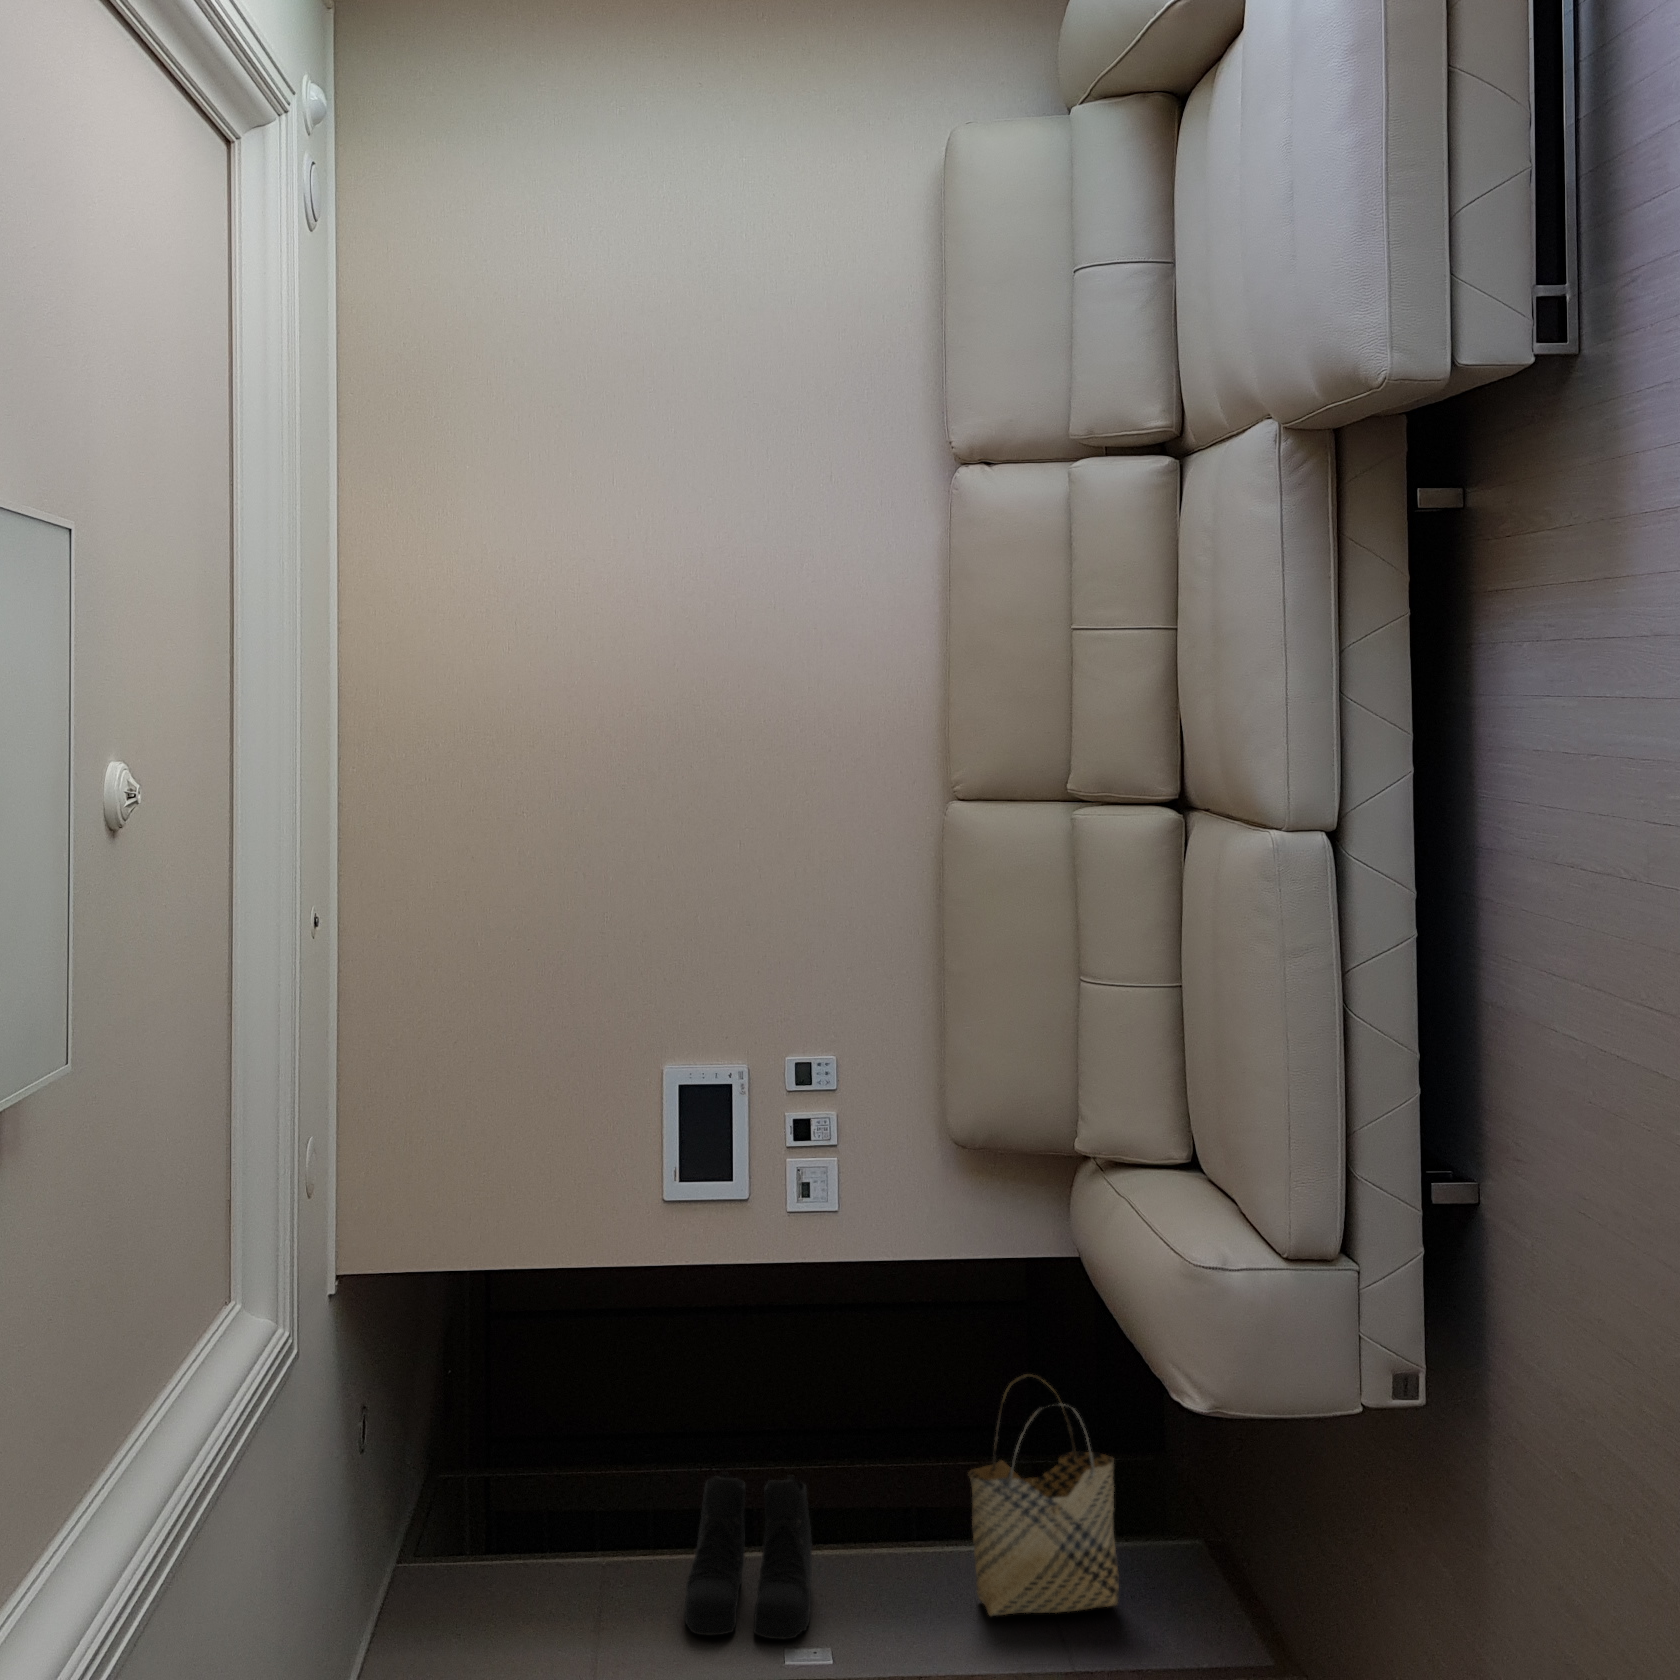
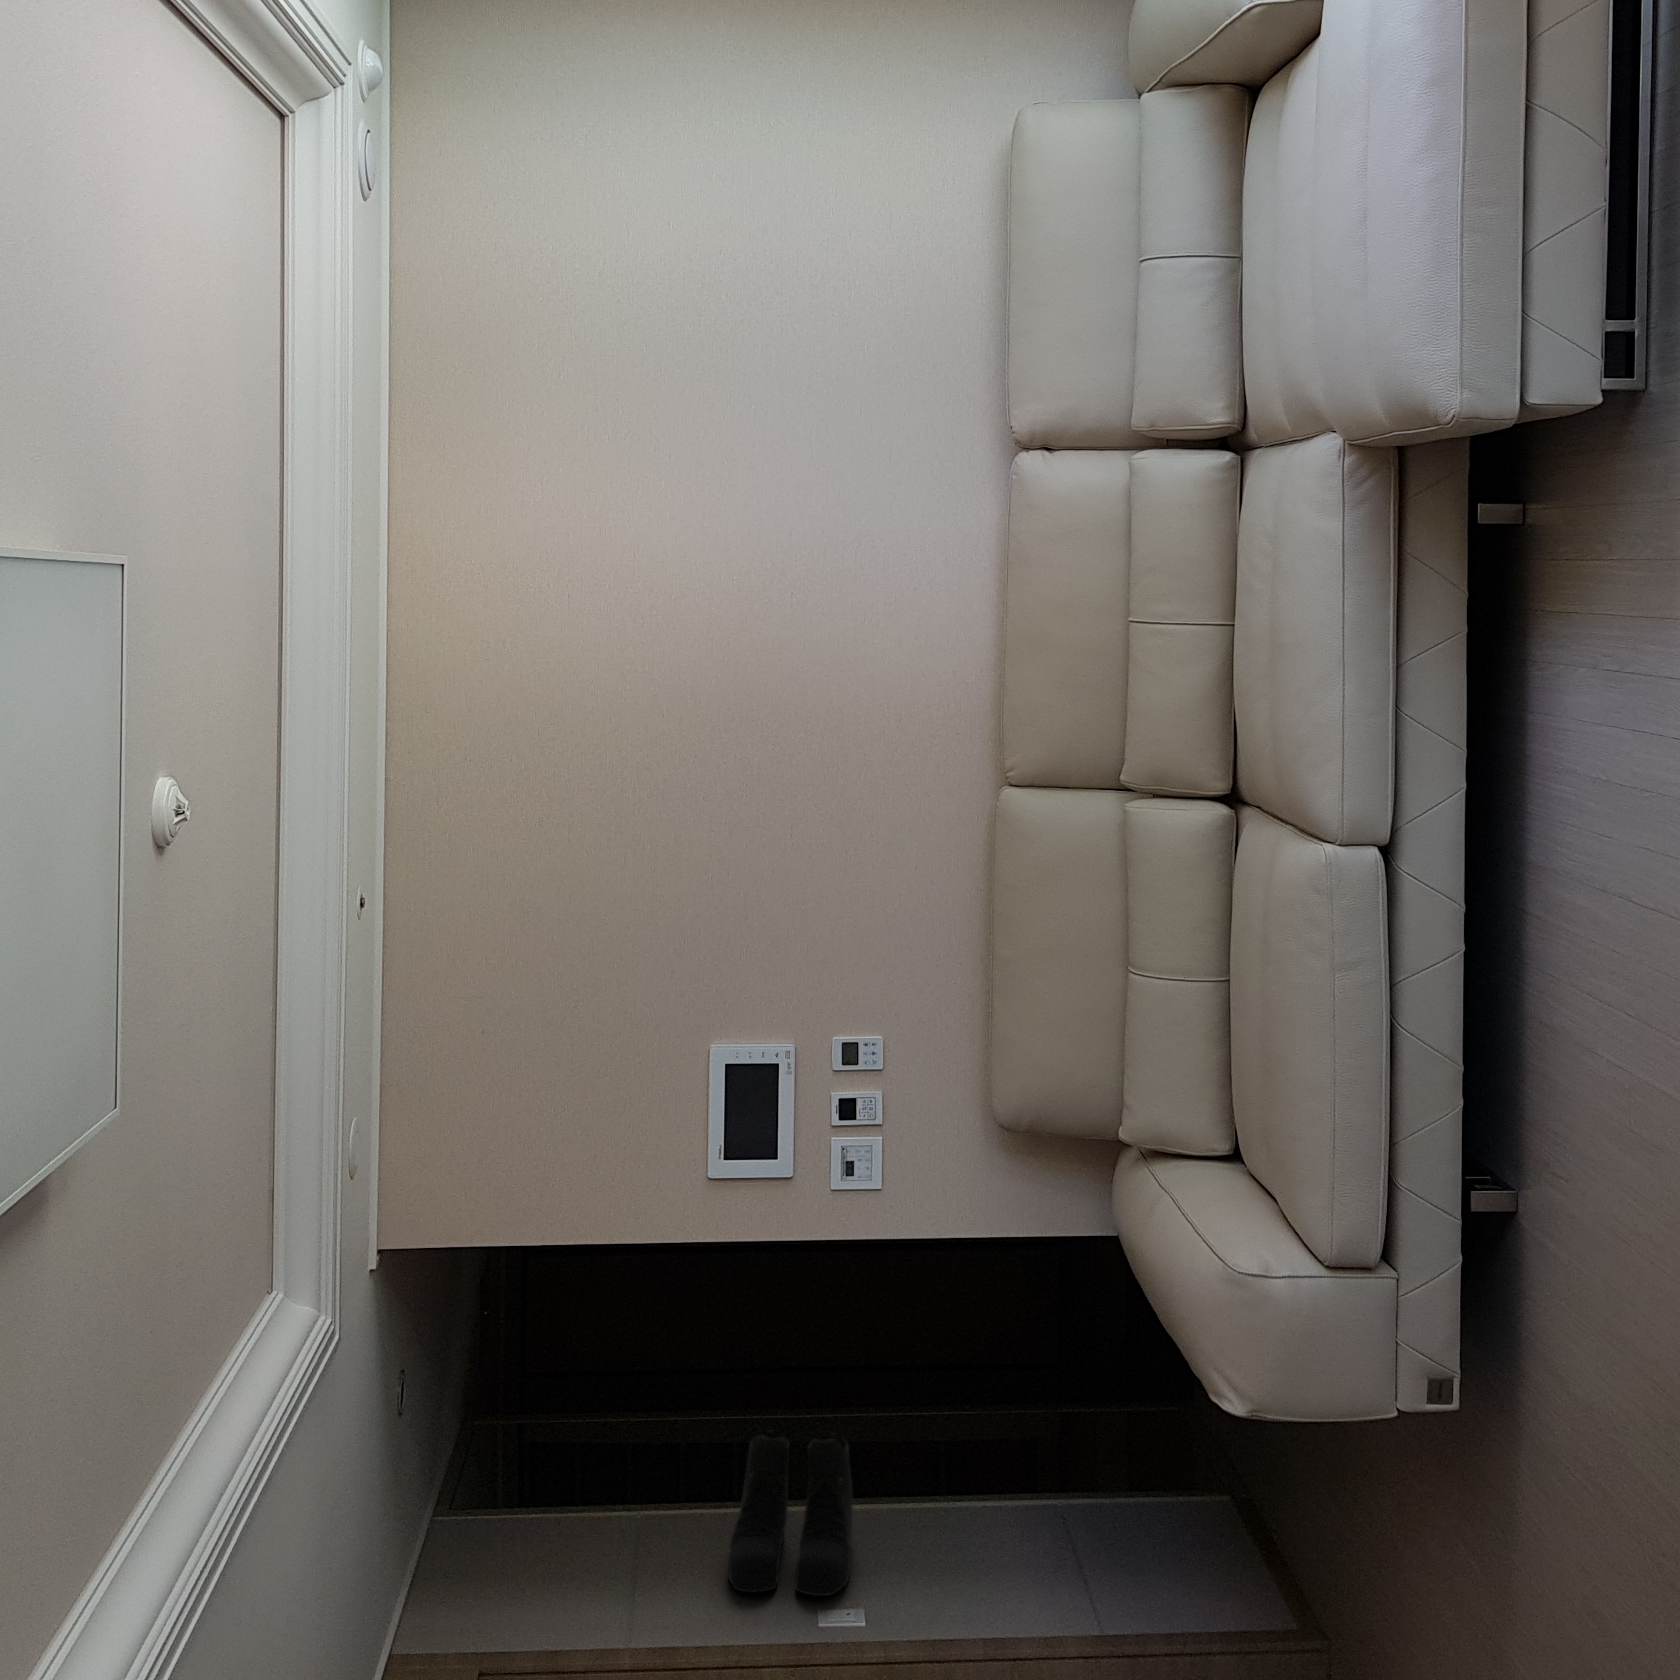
woven basket: present [968,1374,1119,1616] -> none [1006,1336,1148,1570]

